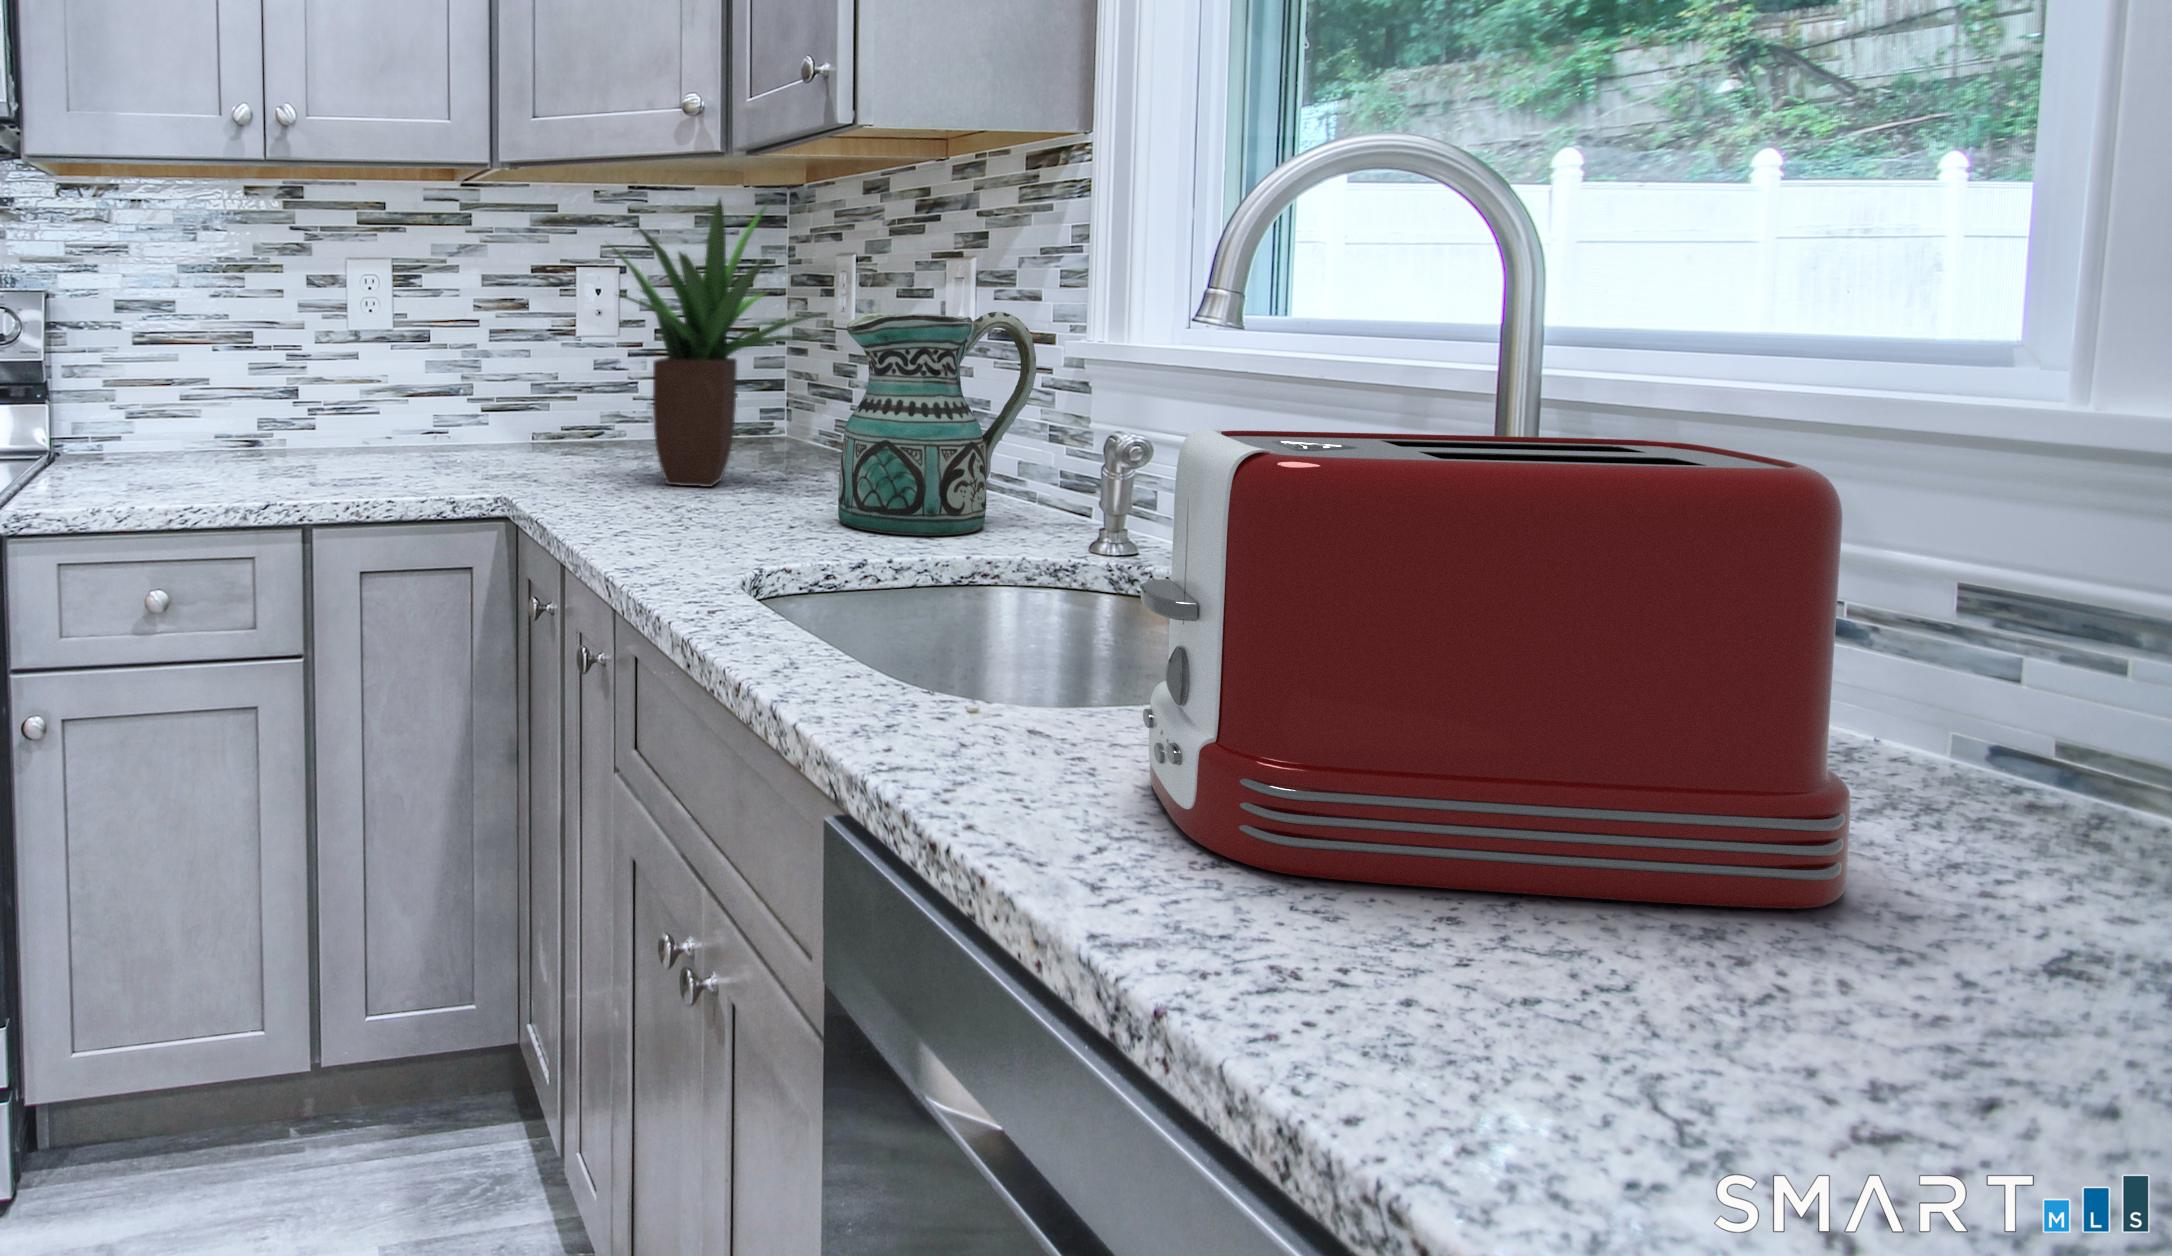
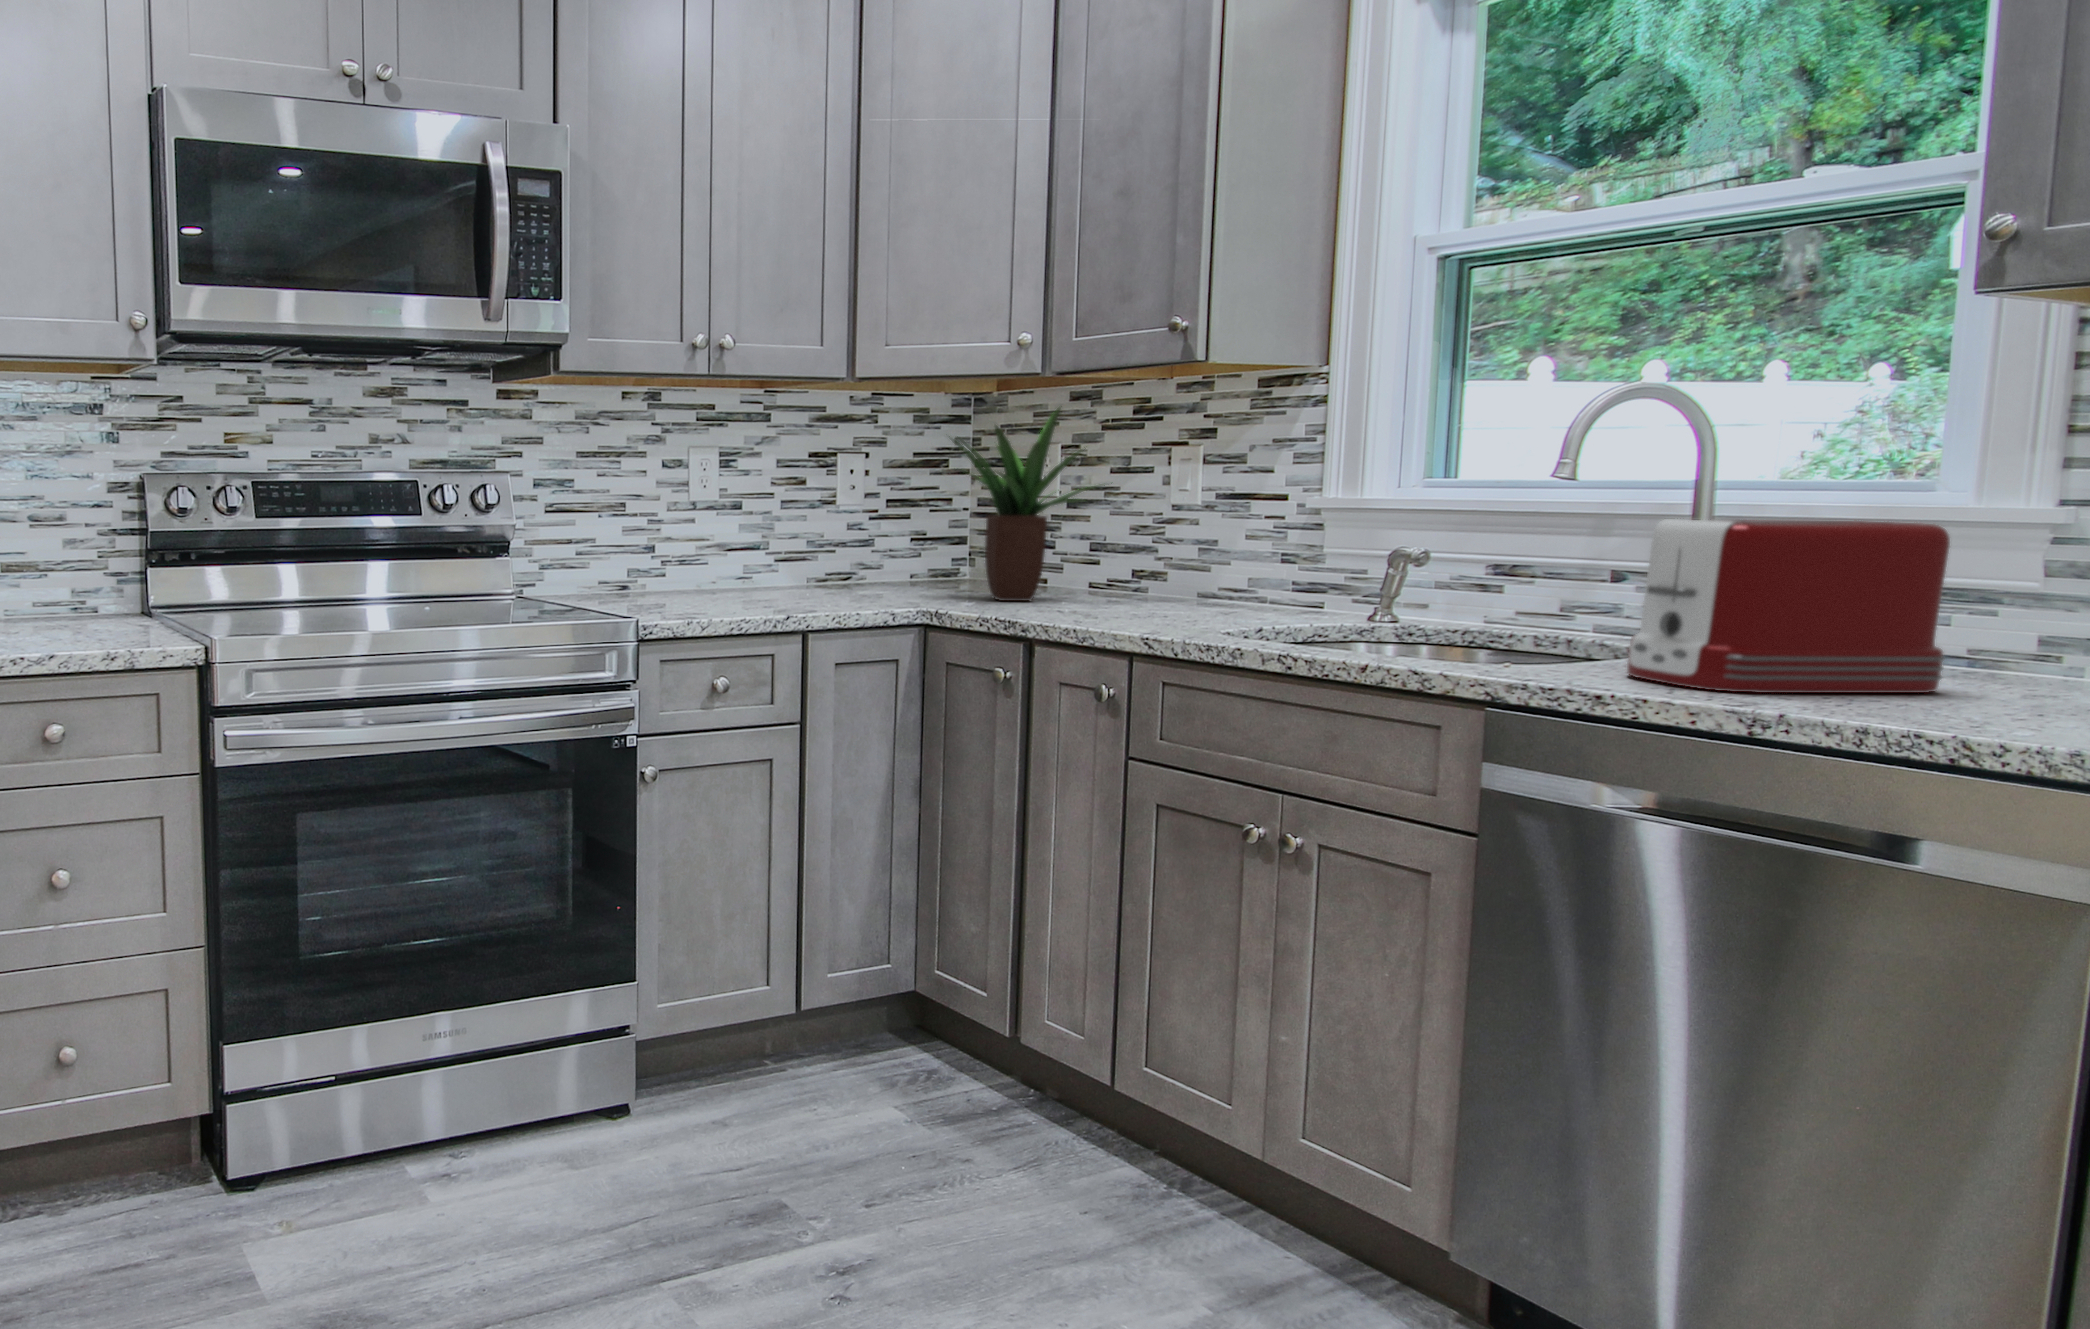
ceramic pitcher: present [838,312,1036,535] -> none [1168,479,1291,617]

